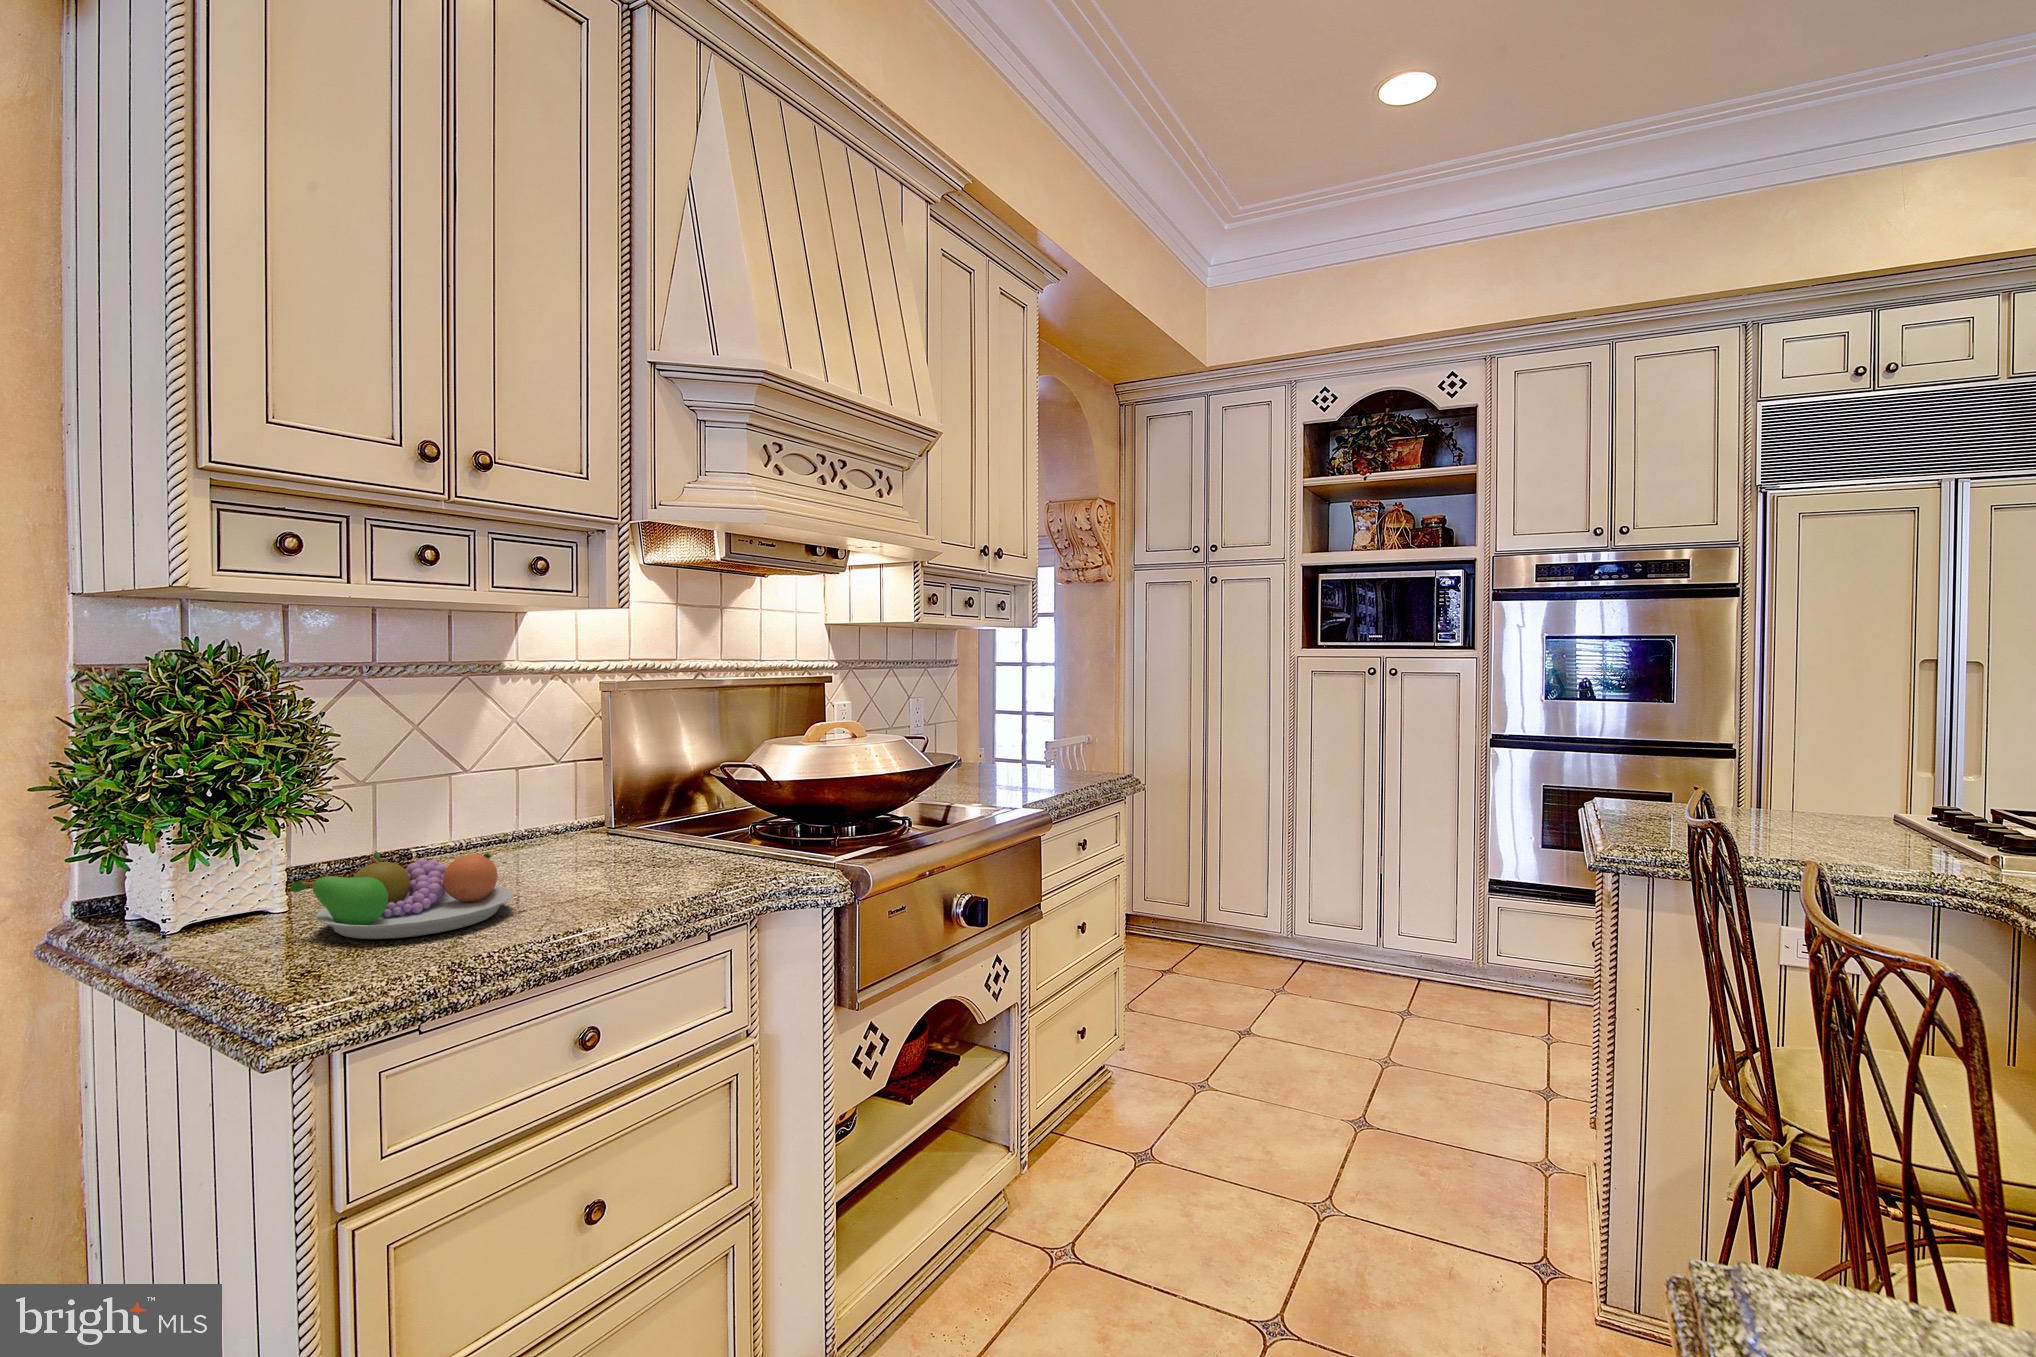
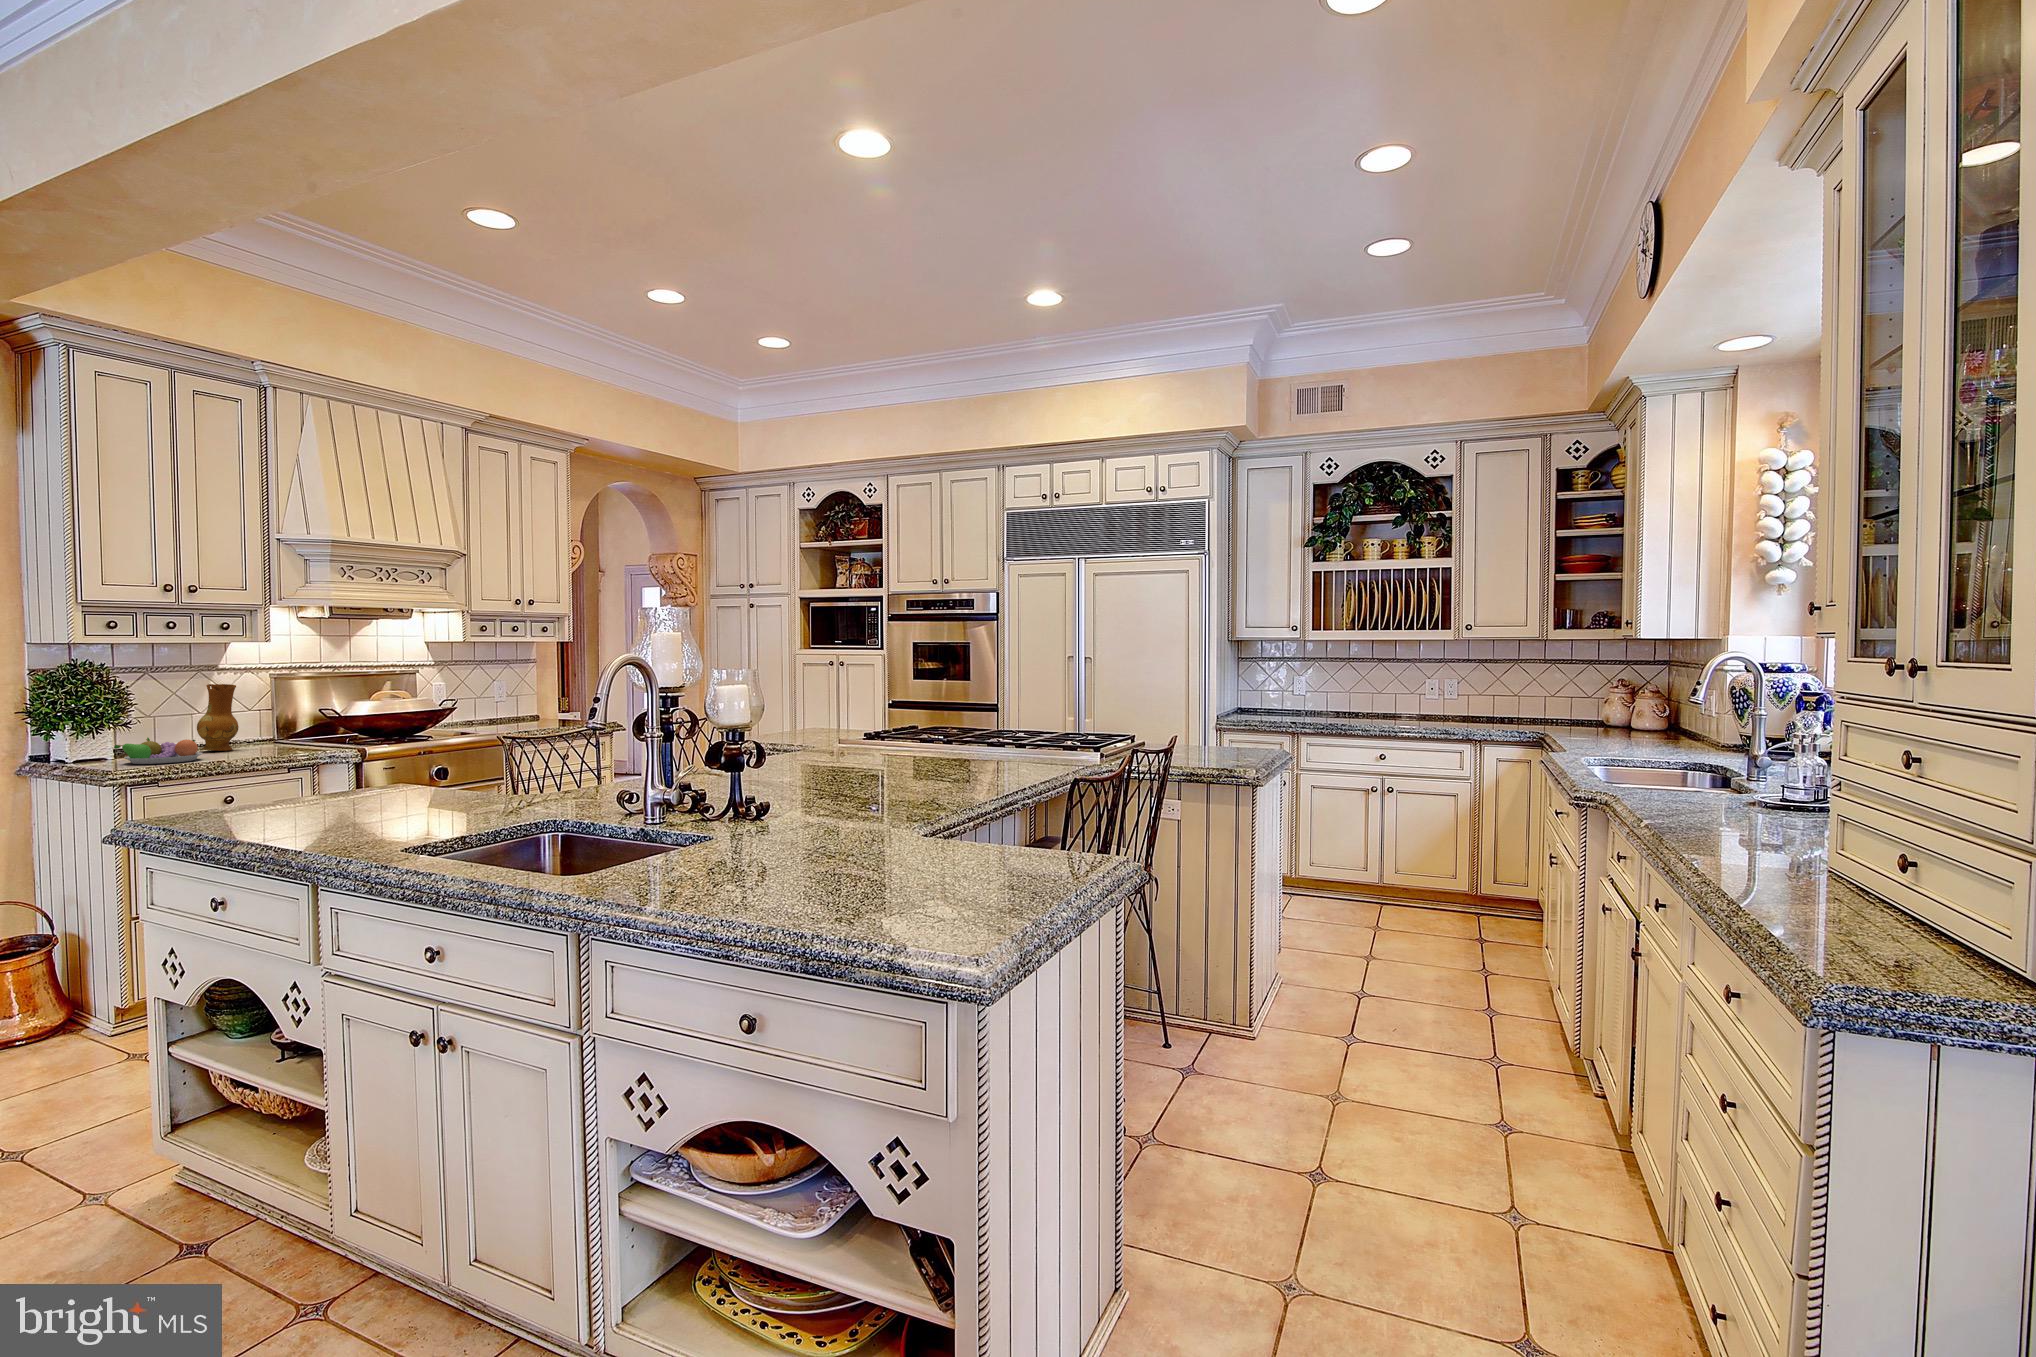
ceramic jug: none [471,703,557,863] -> present [197,684,239,751]

